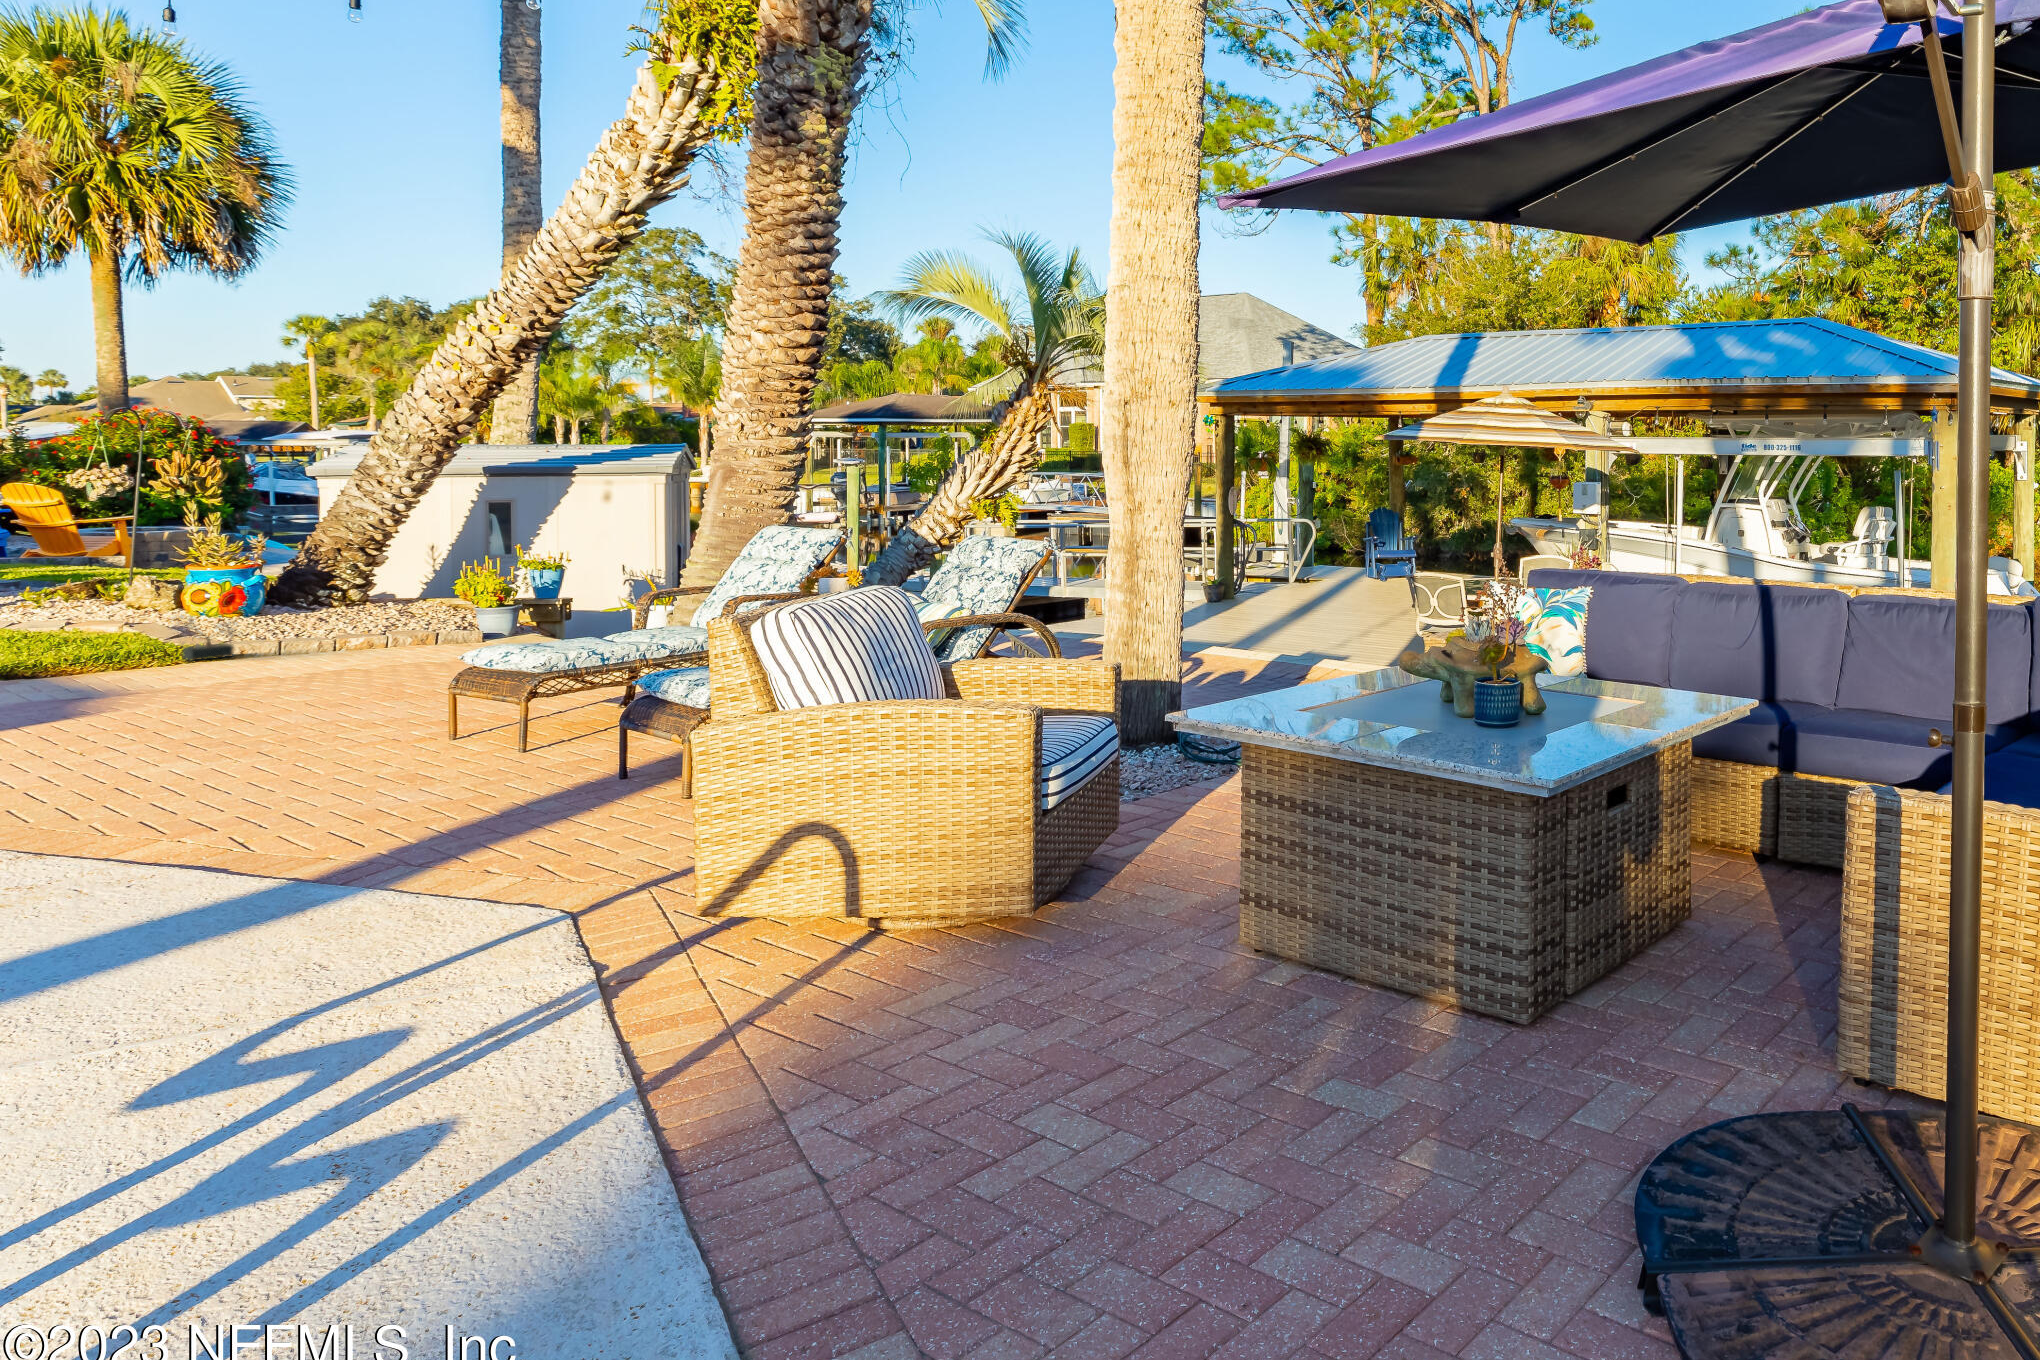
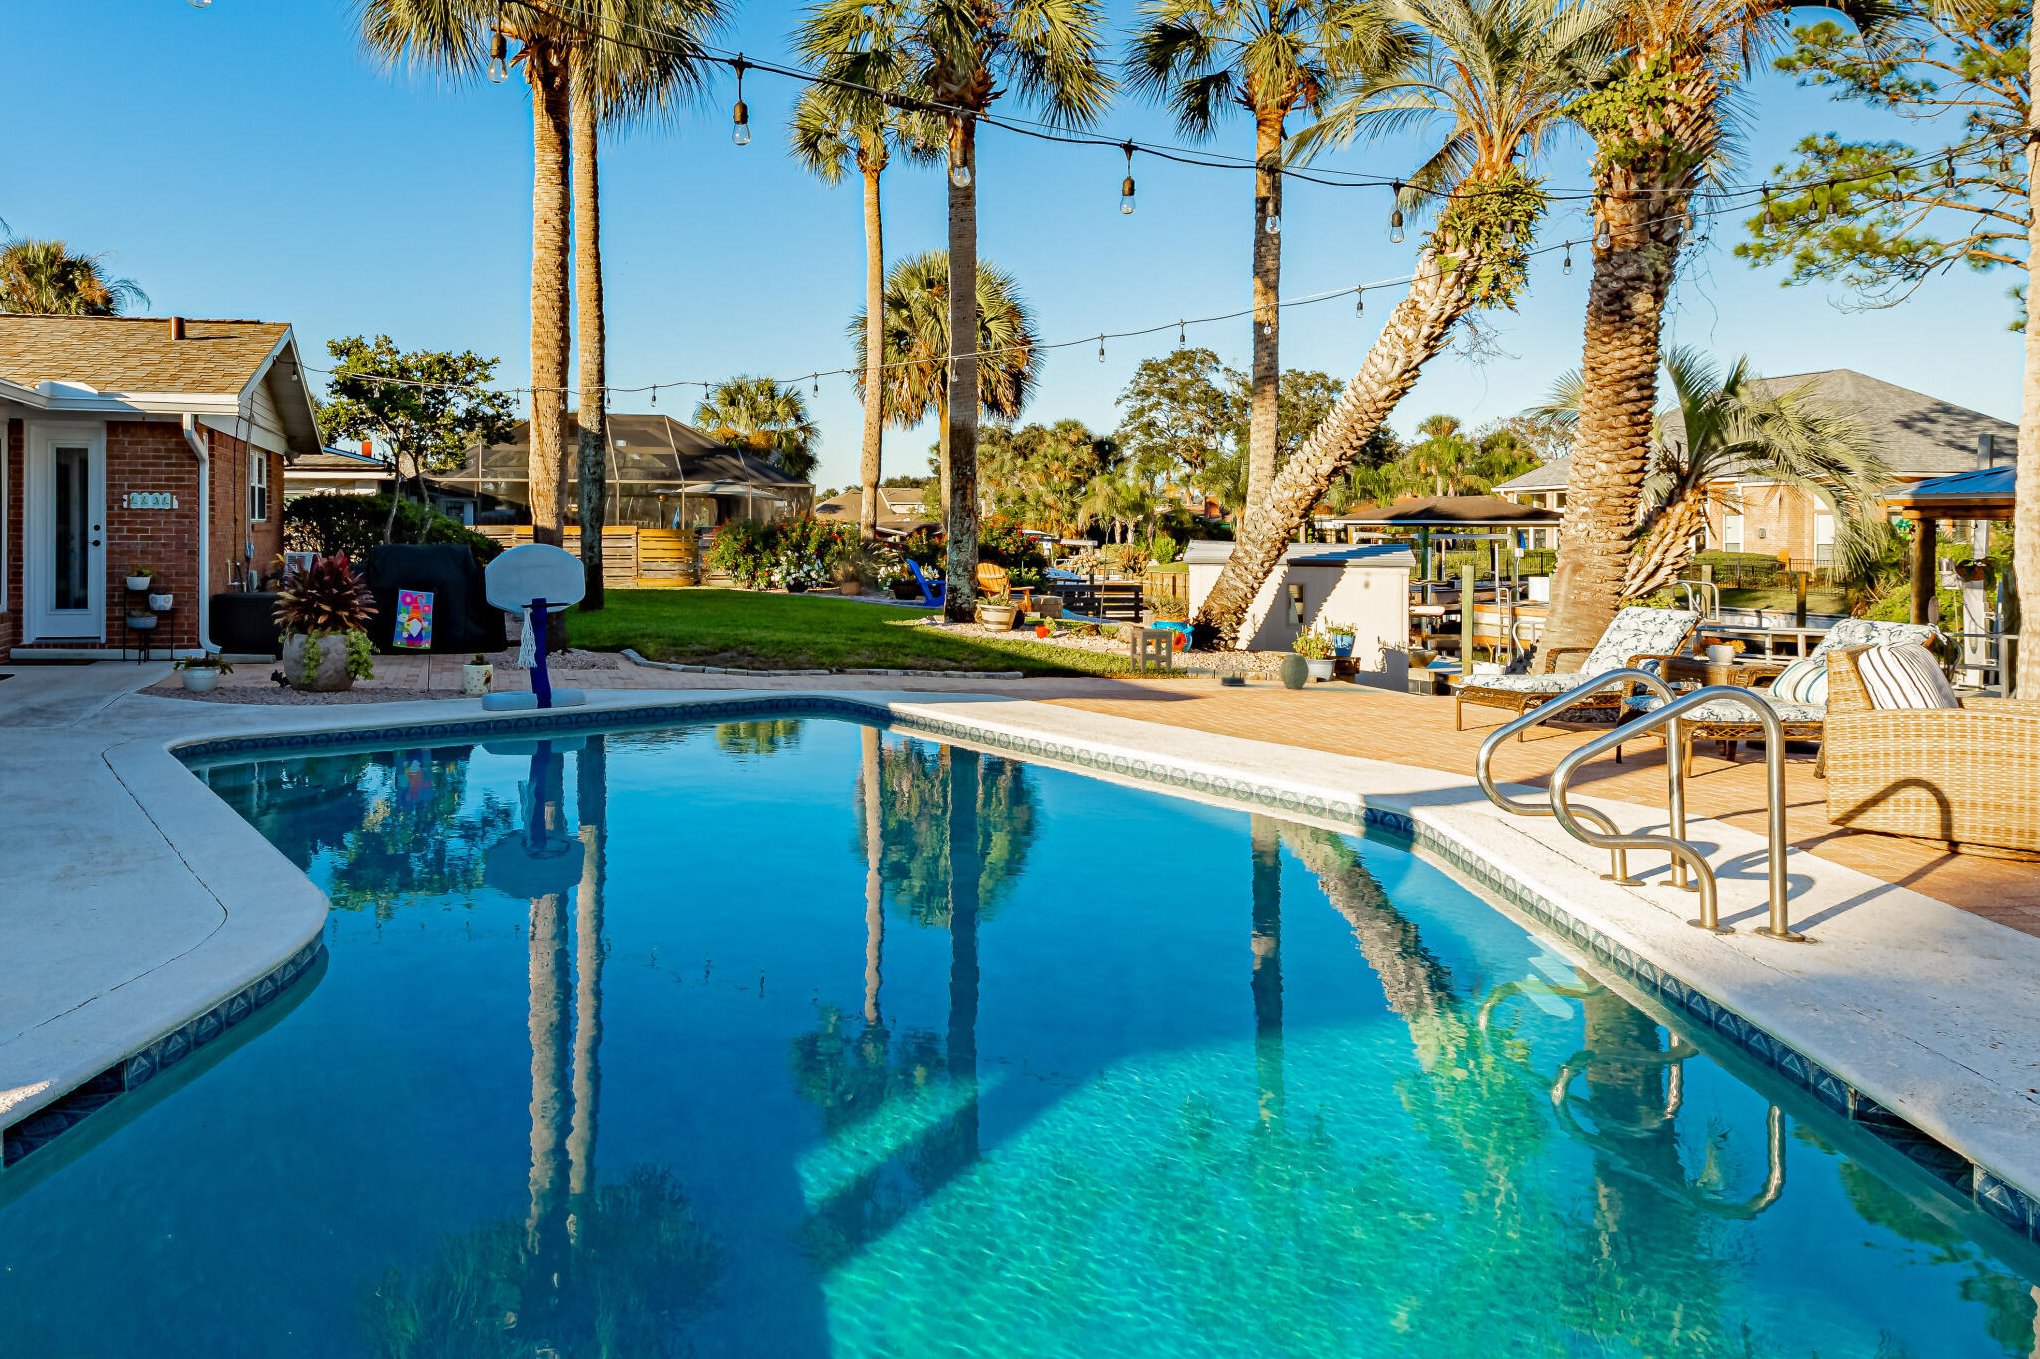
stool: none [52,571,134,645] -> present [1130,629,1172,673]
woven basket: none [301,602,357,656] -> present [1280,654,1309,689]

